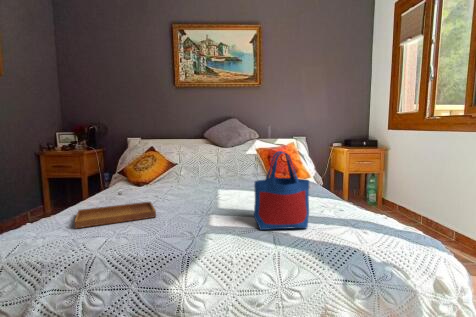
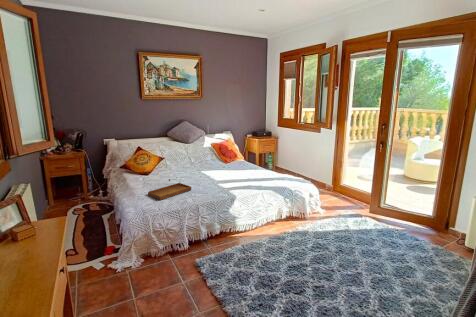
tote bag: present [254,151,309,230] -> none [240,152,263,188]

